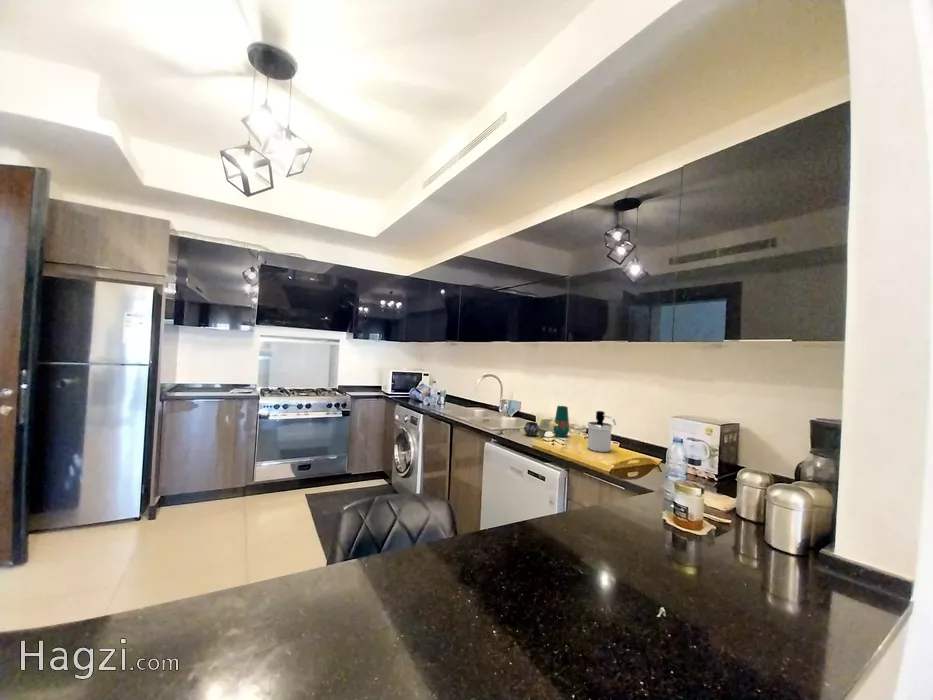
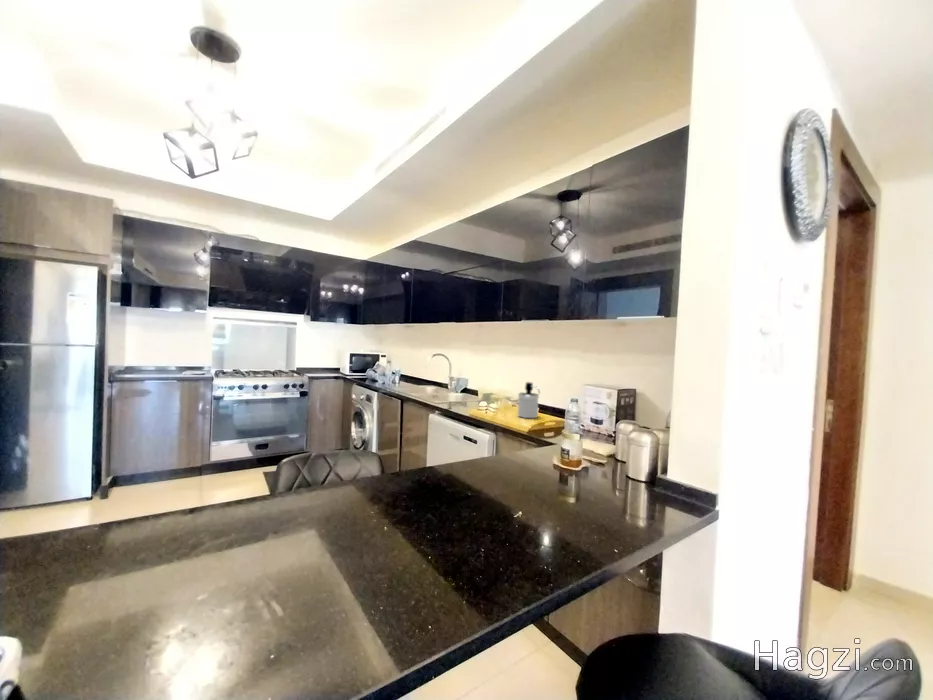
vase: present [524,406,569,437] -> none [465,380,506,408]

